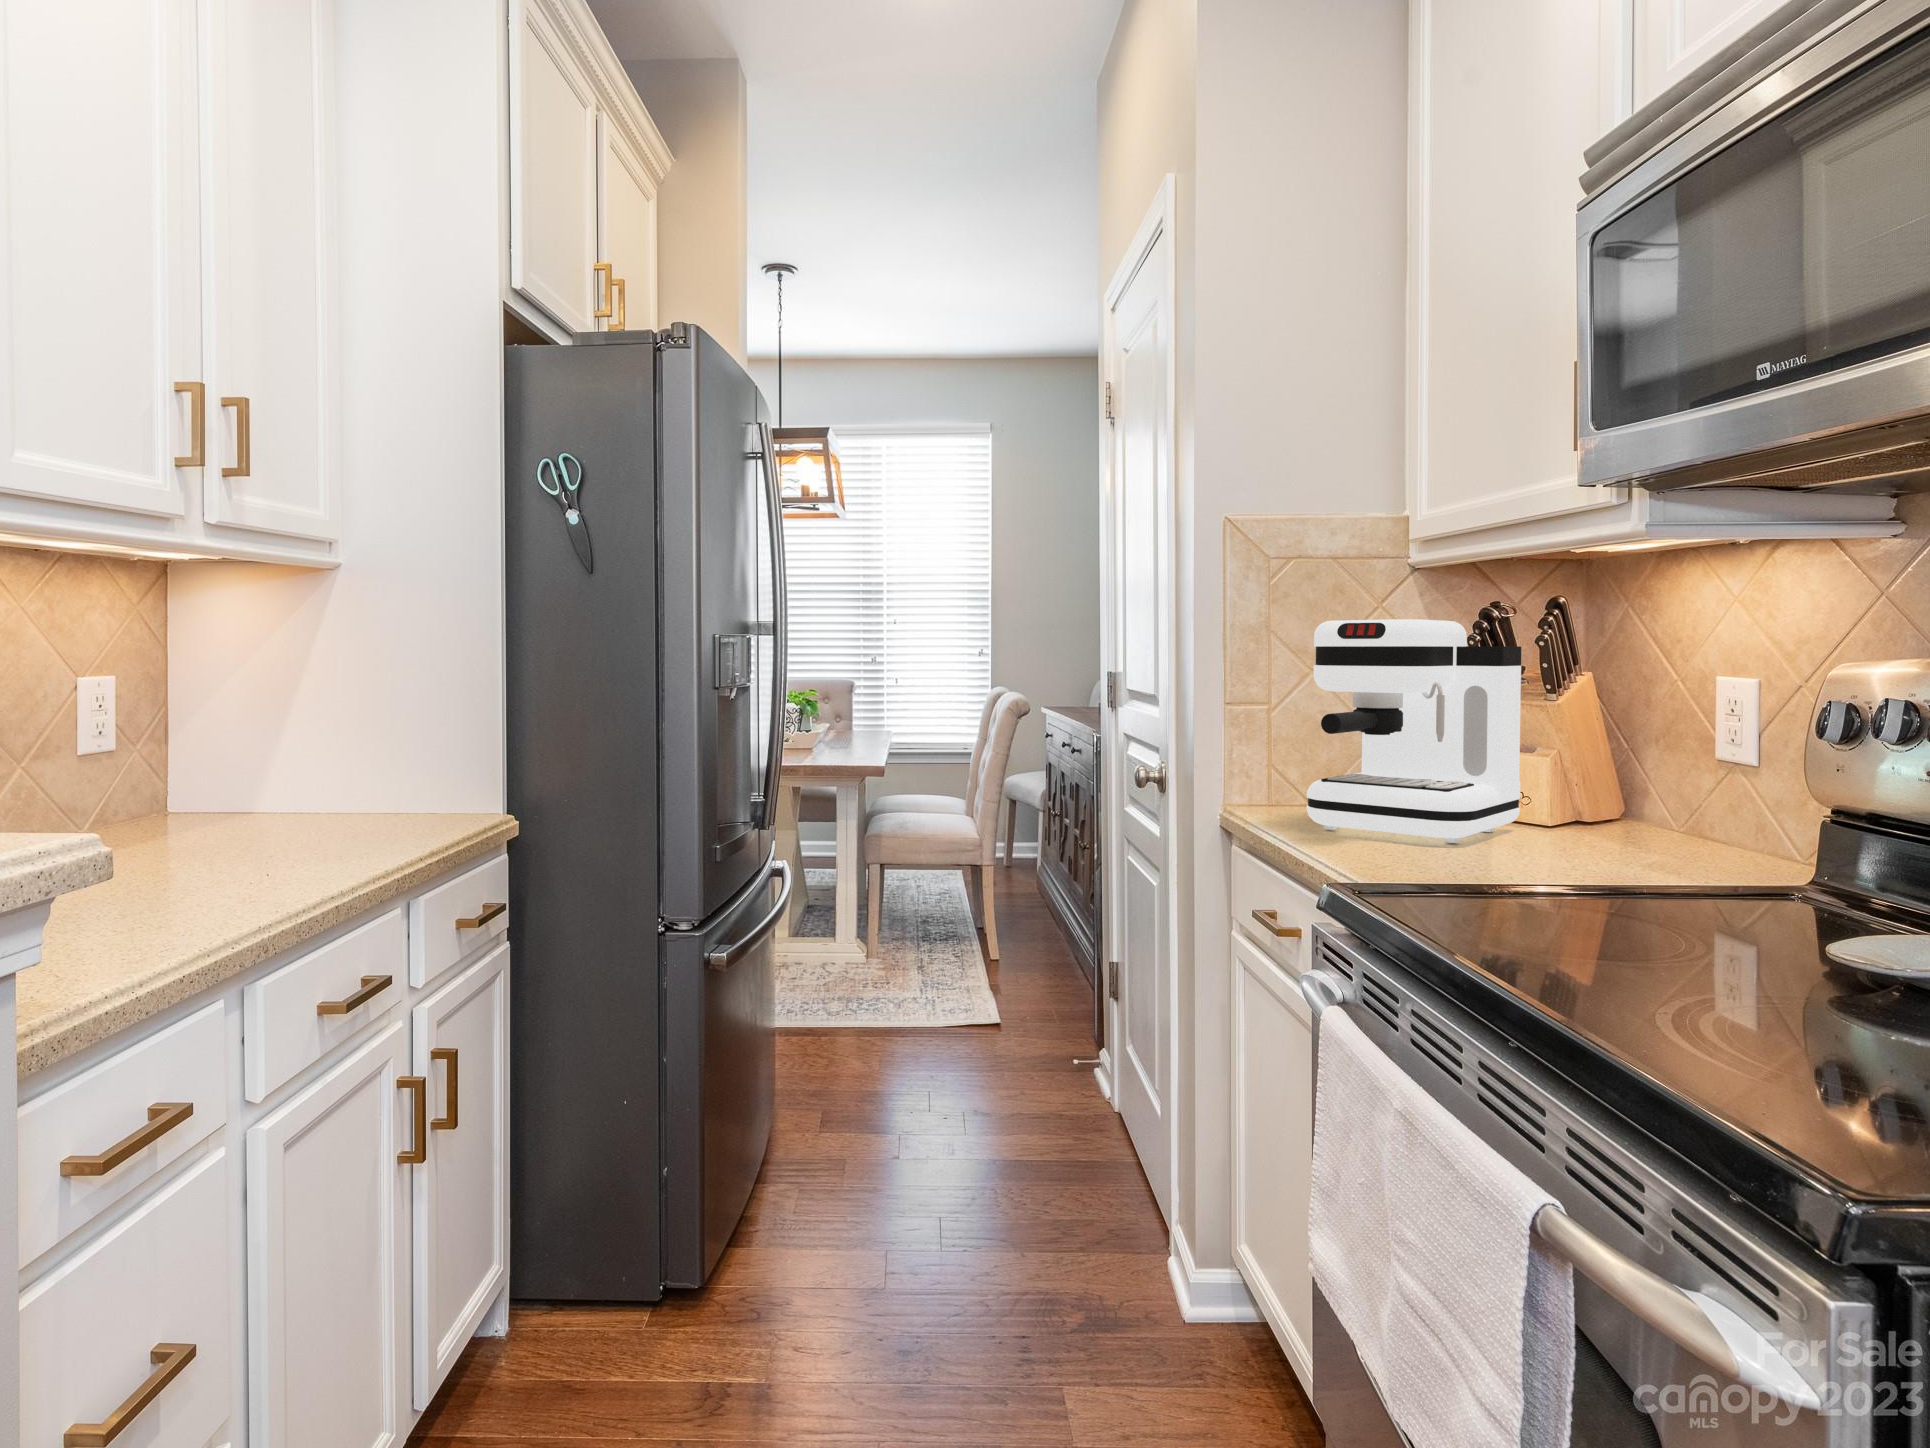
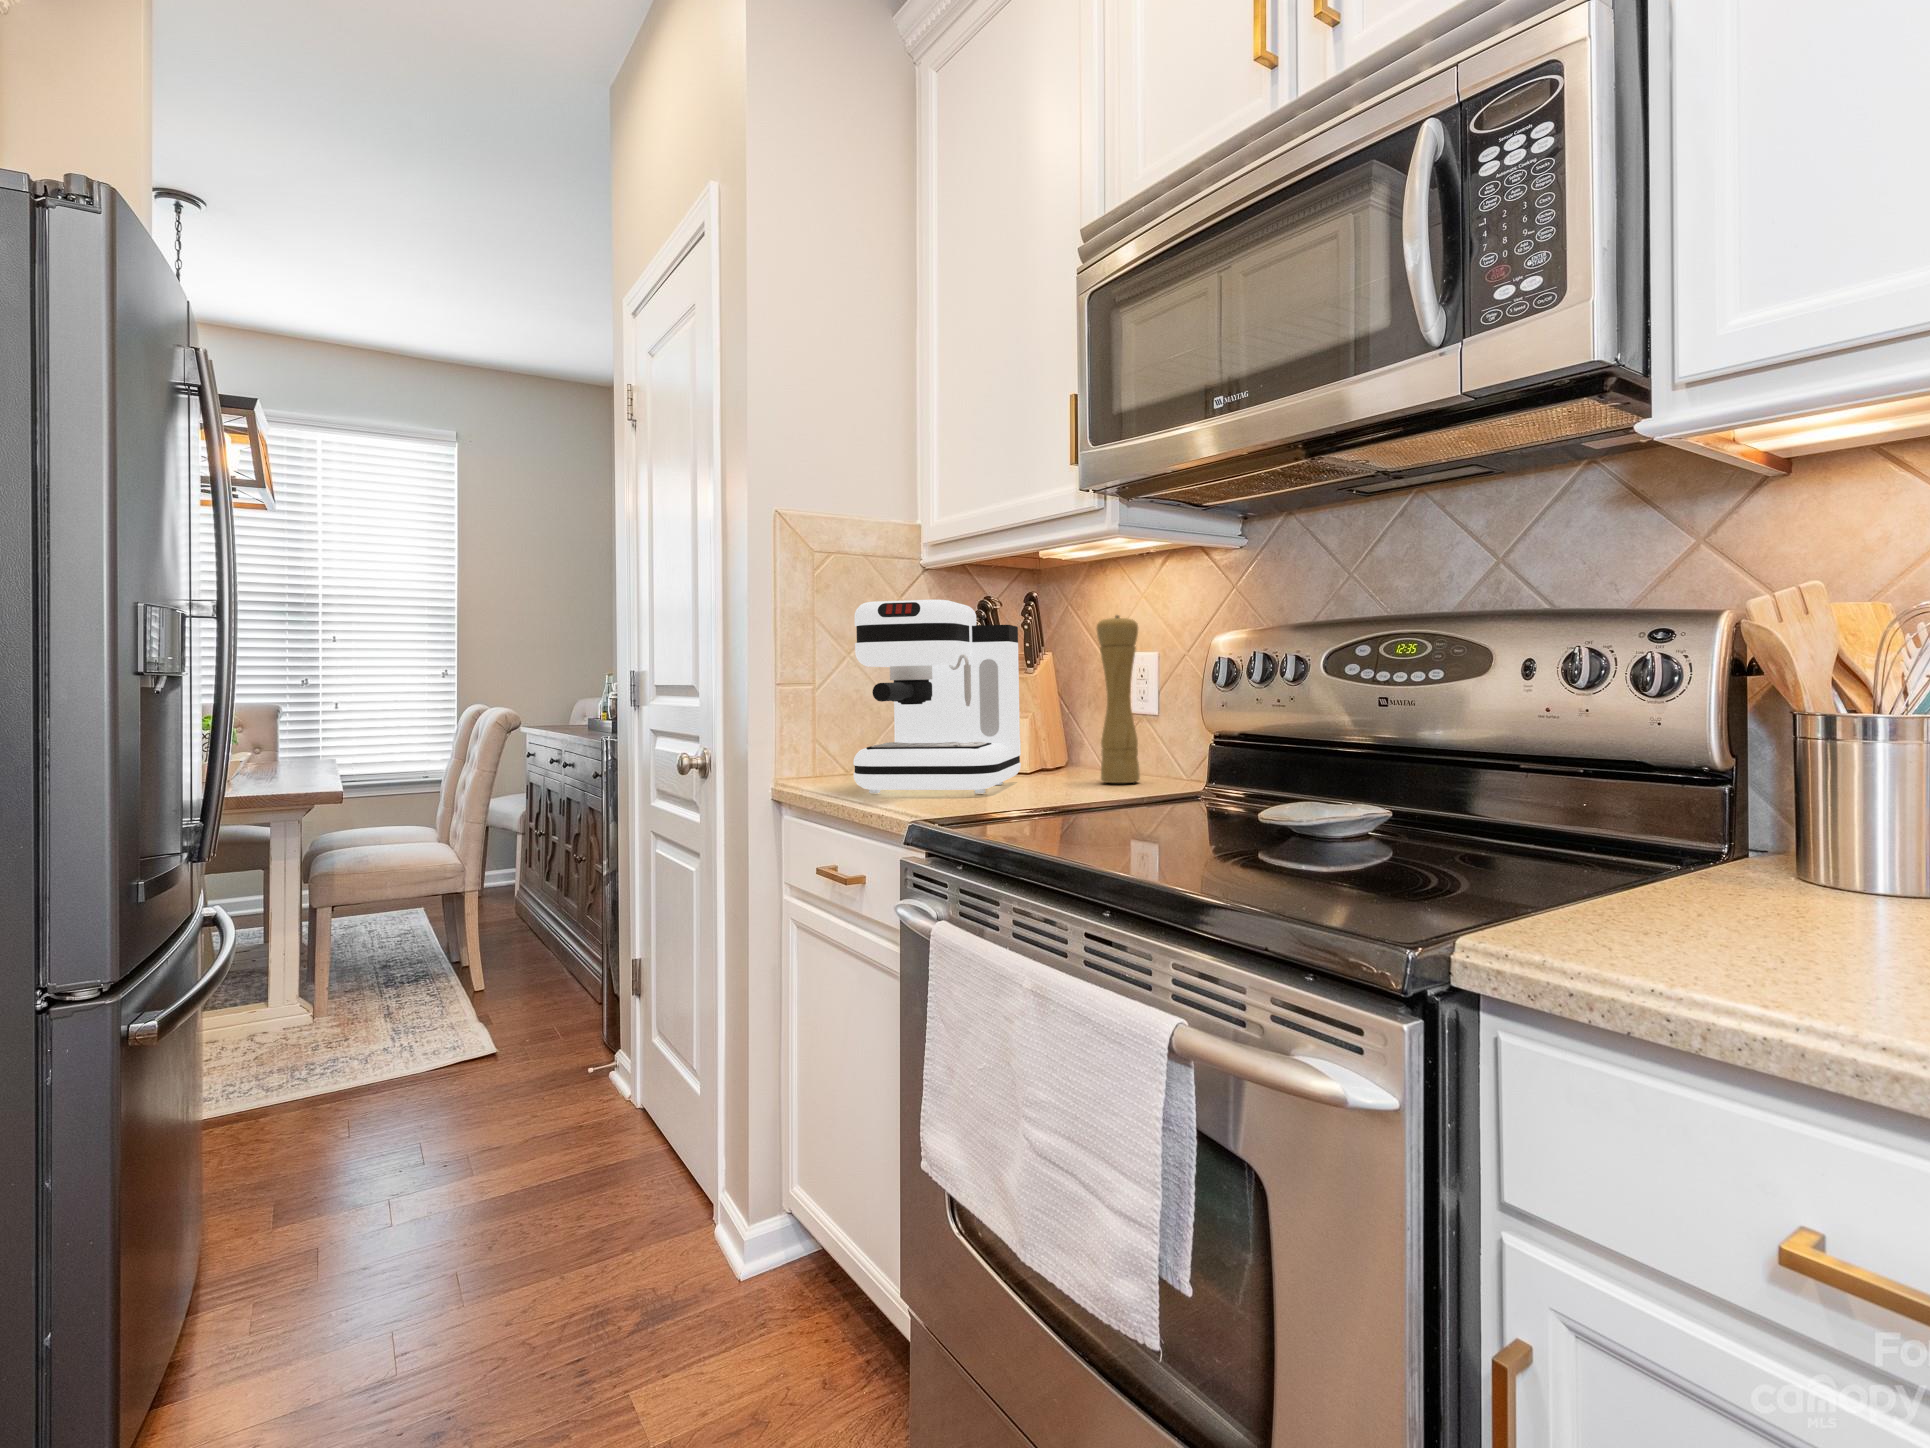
pepper mill: none [1625,636,1688,847] -> present [1097,615,1140,783]

